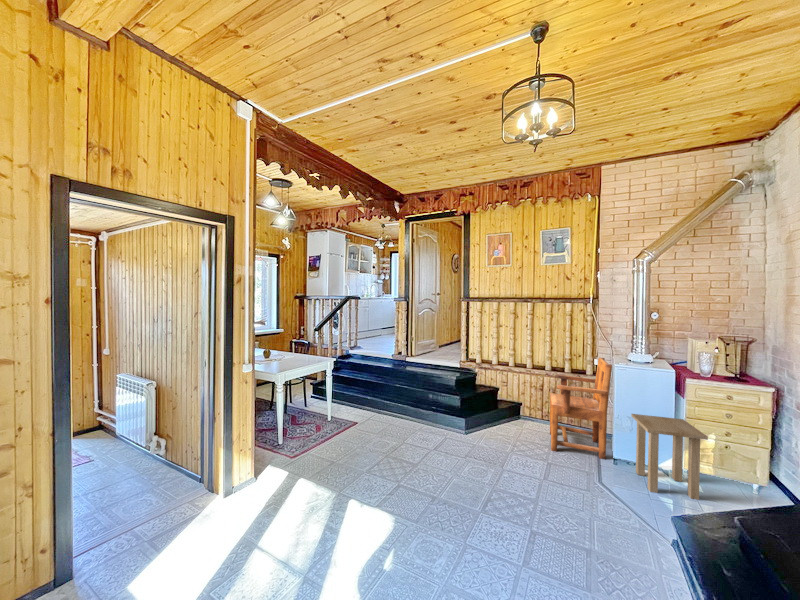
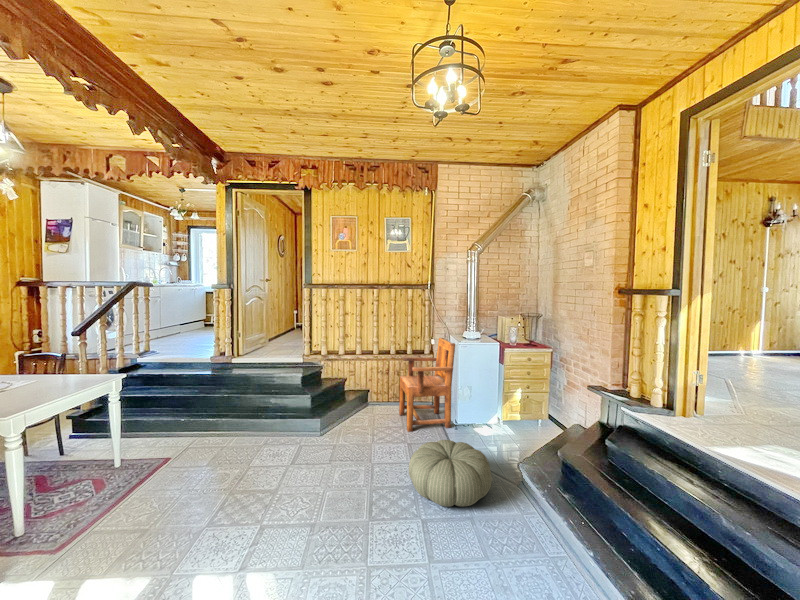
side table: present [631,414,708,500] -> none [471,382,526,447]
pouf: none [527,460,623,533] -> present [409,440,492,507]

